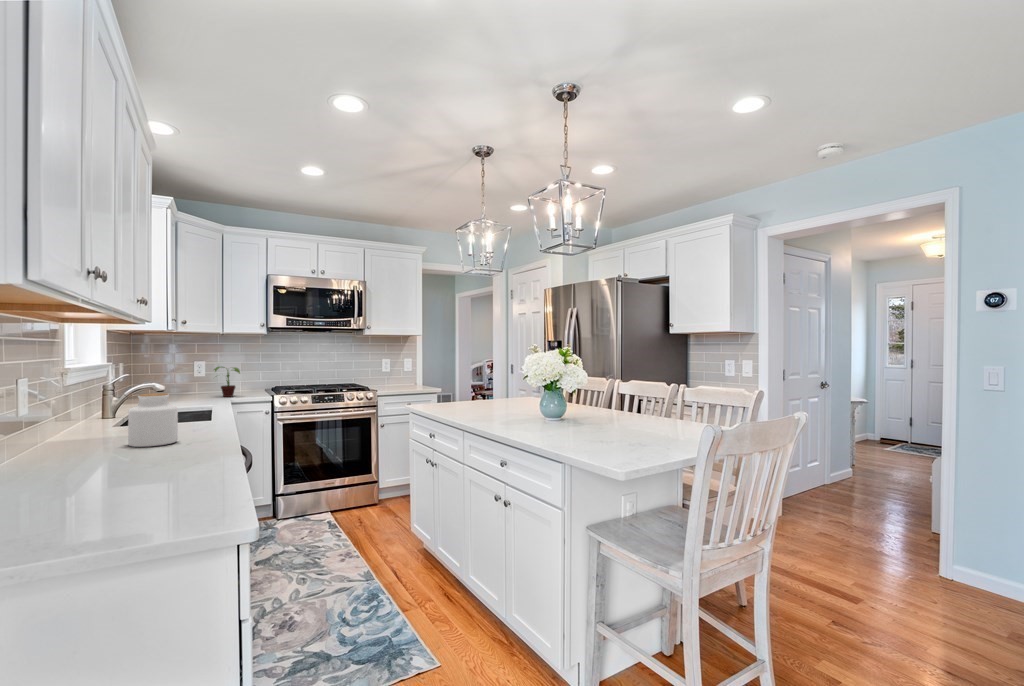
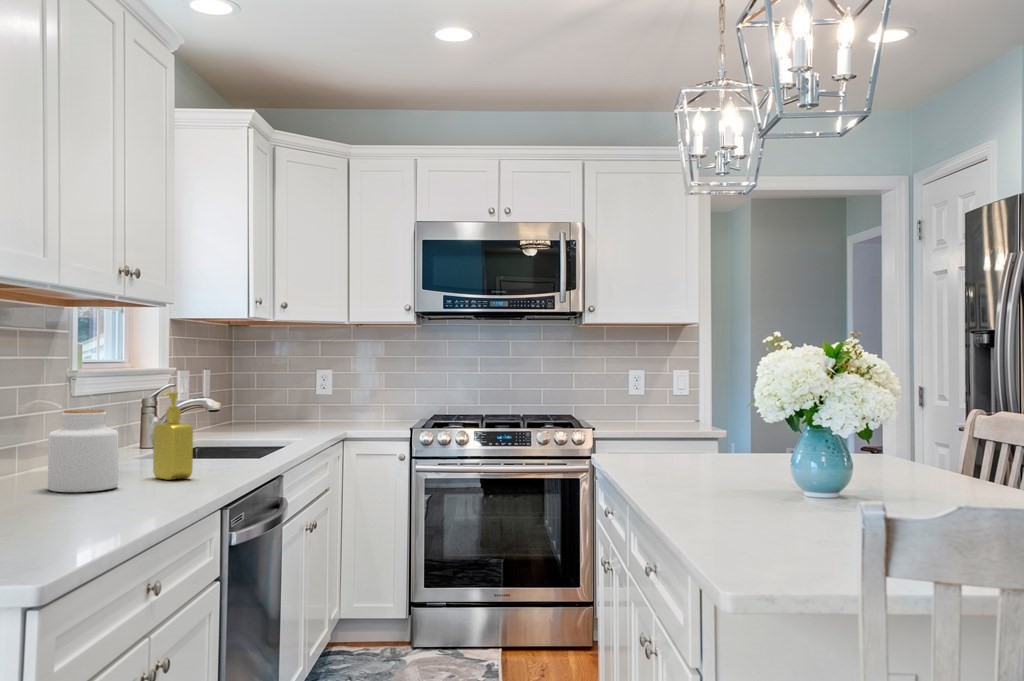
potted plant: present [214,367,240,397] -> none [332,377,373,429]
soap dispenser: none [182,380,211,434] -> present [153,392,193,480]

